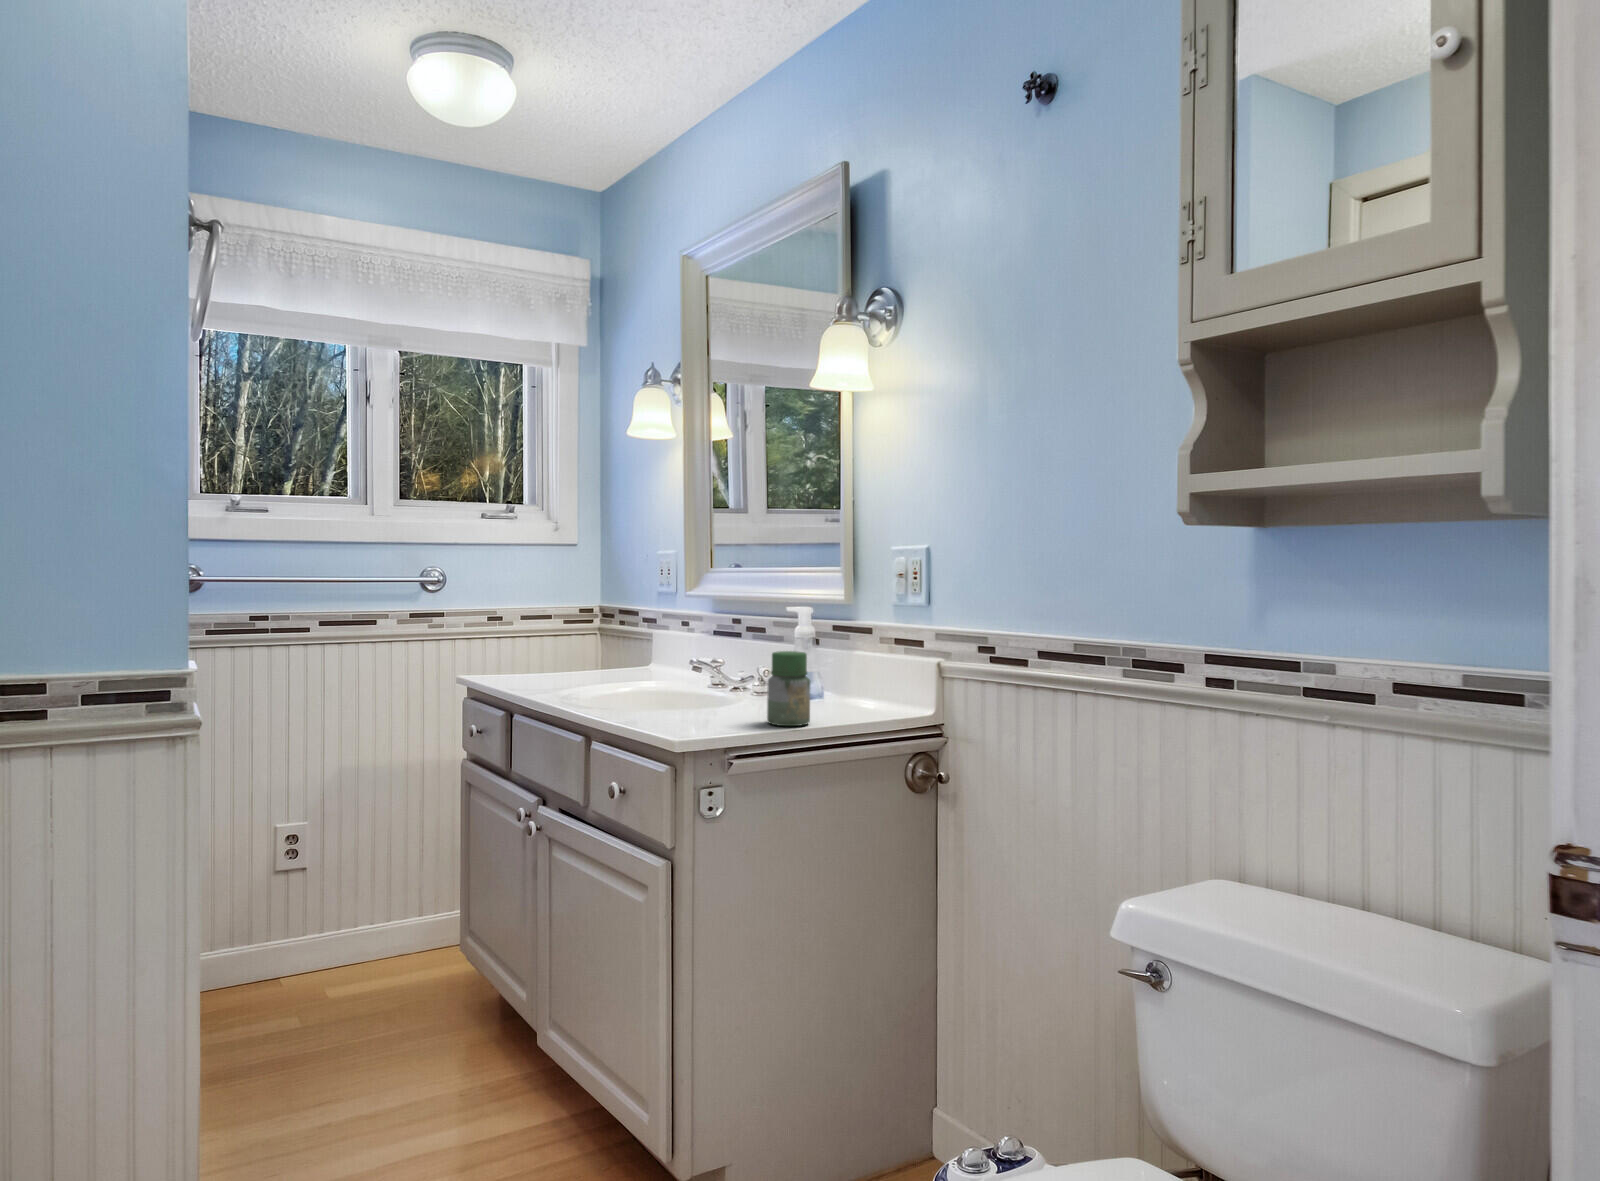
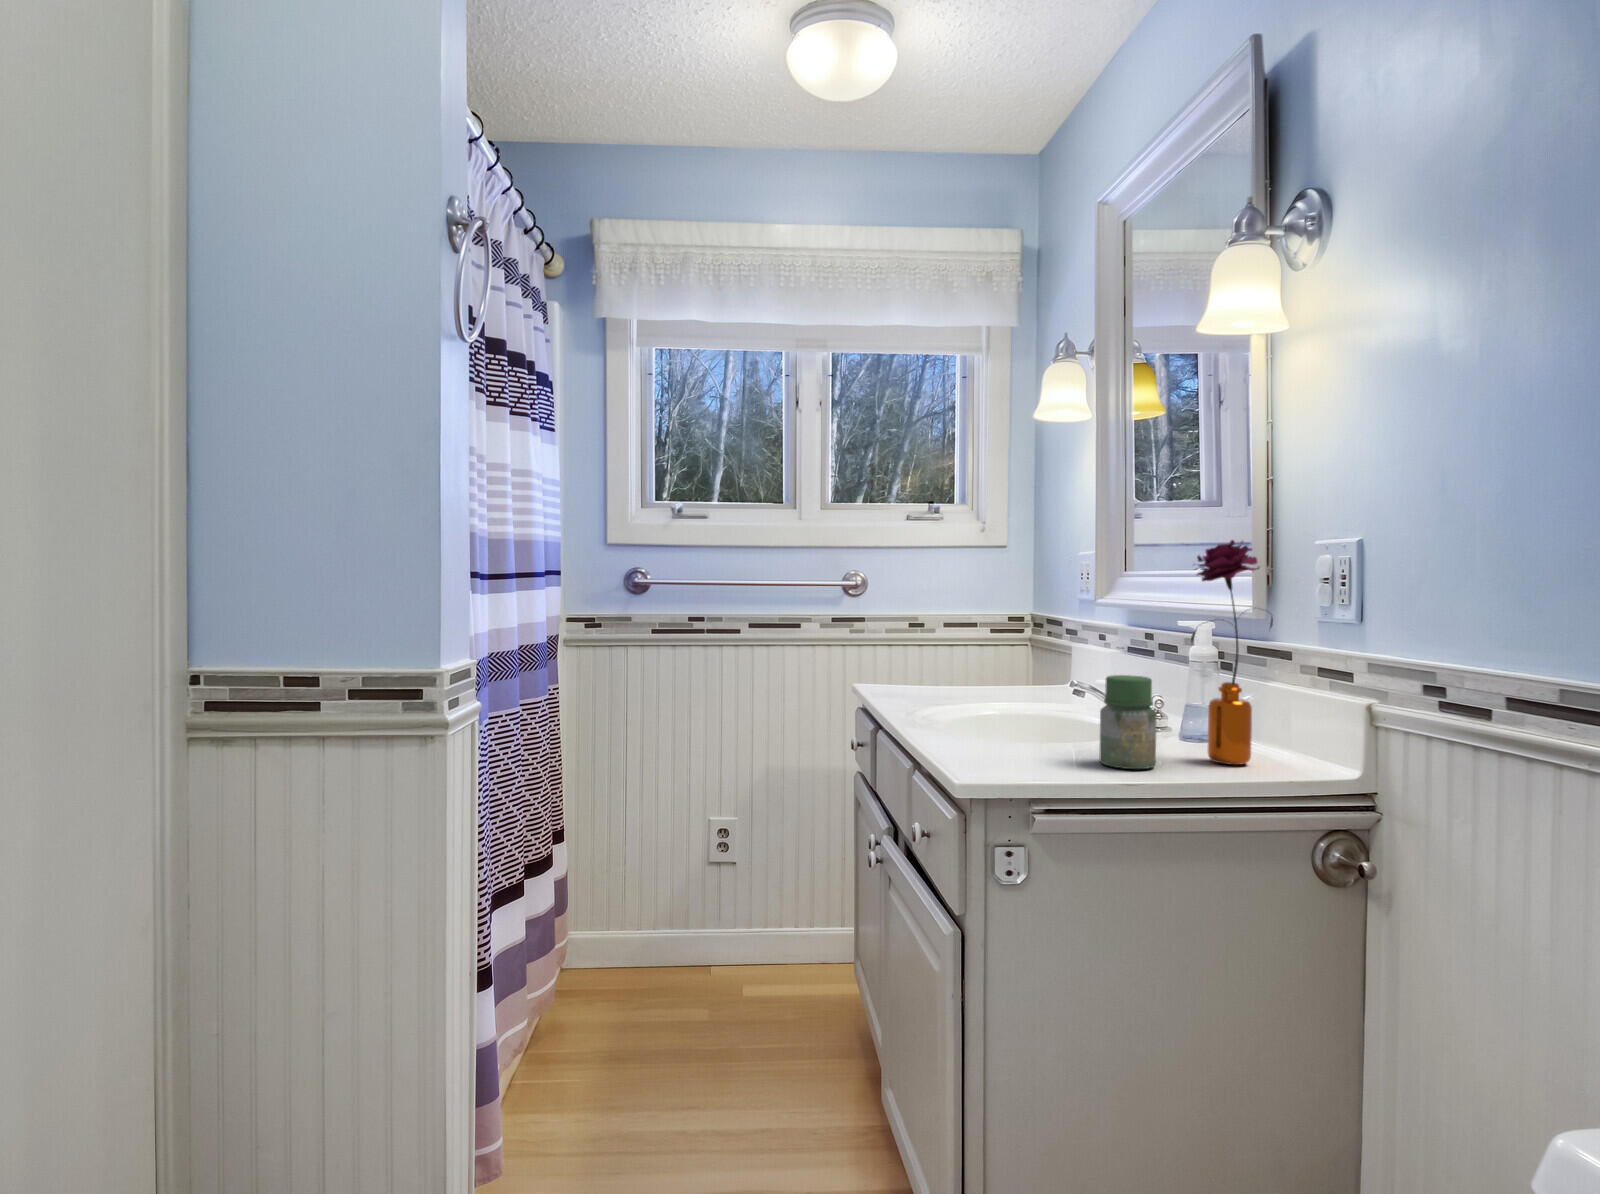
flower: none [821,544,874,715] -> present [1191,540,1273,765]

